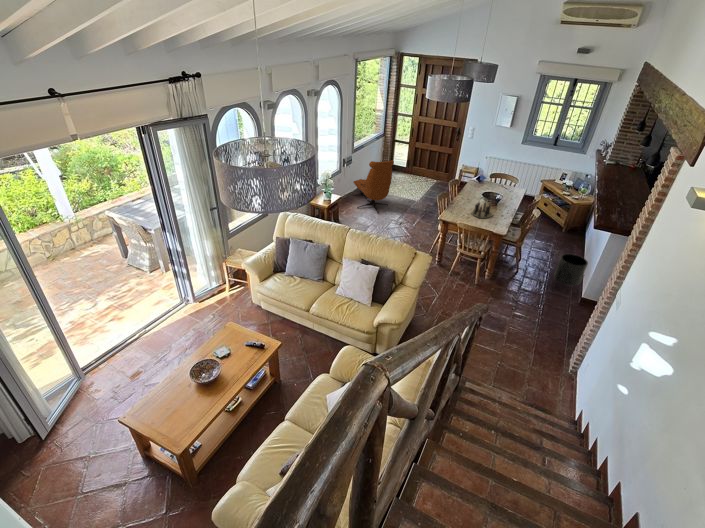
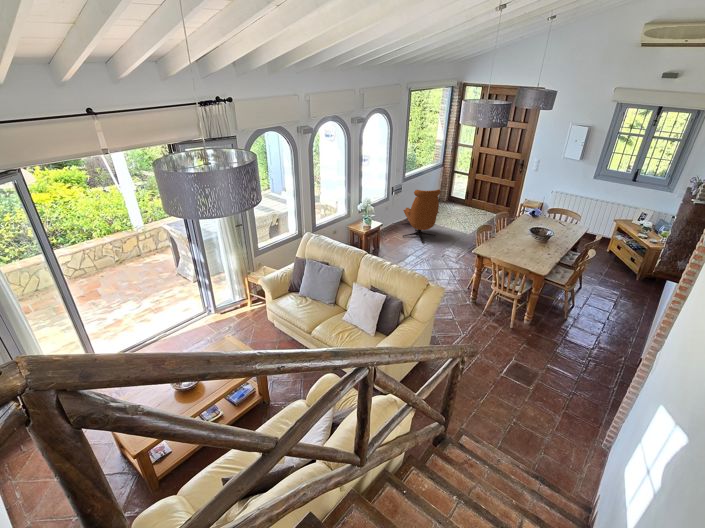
candle: present [471,202,493,218] -> none [510,235,538,257]
planter: present [554,254,588,286] -> none [606,304,653,355]

